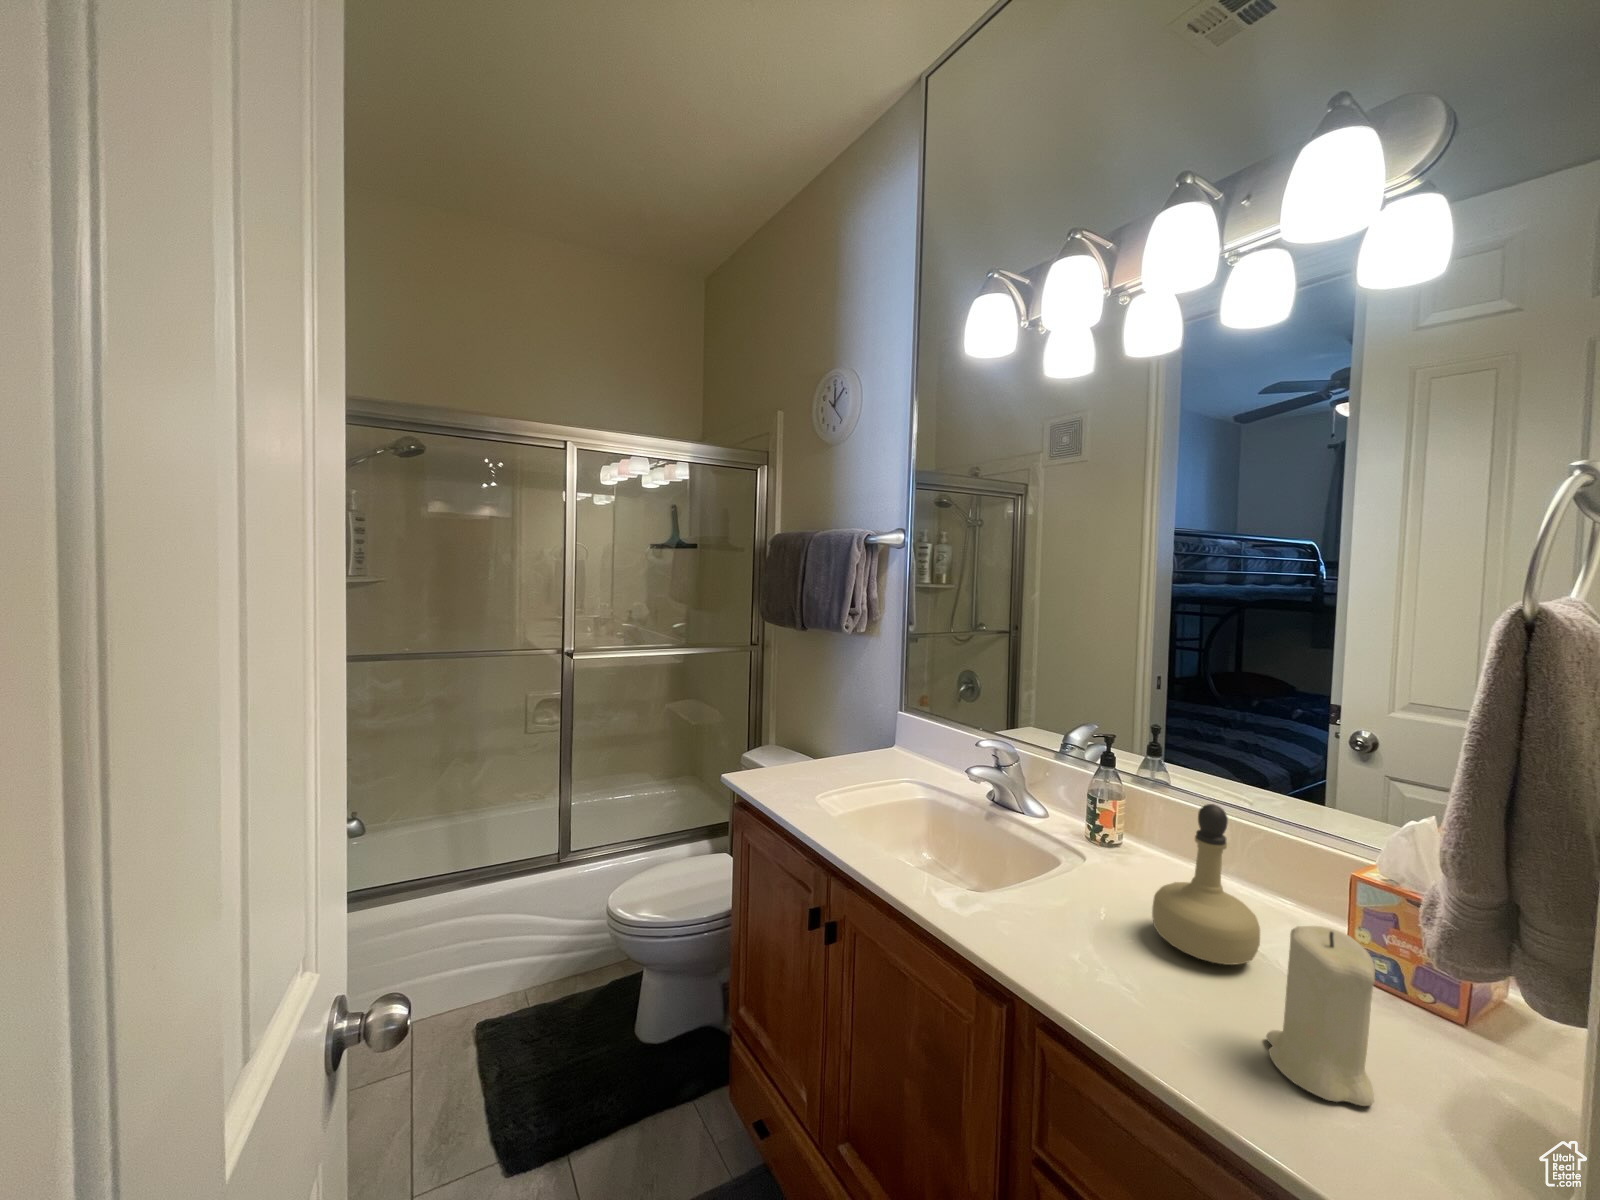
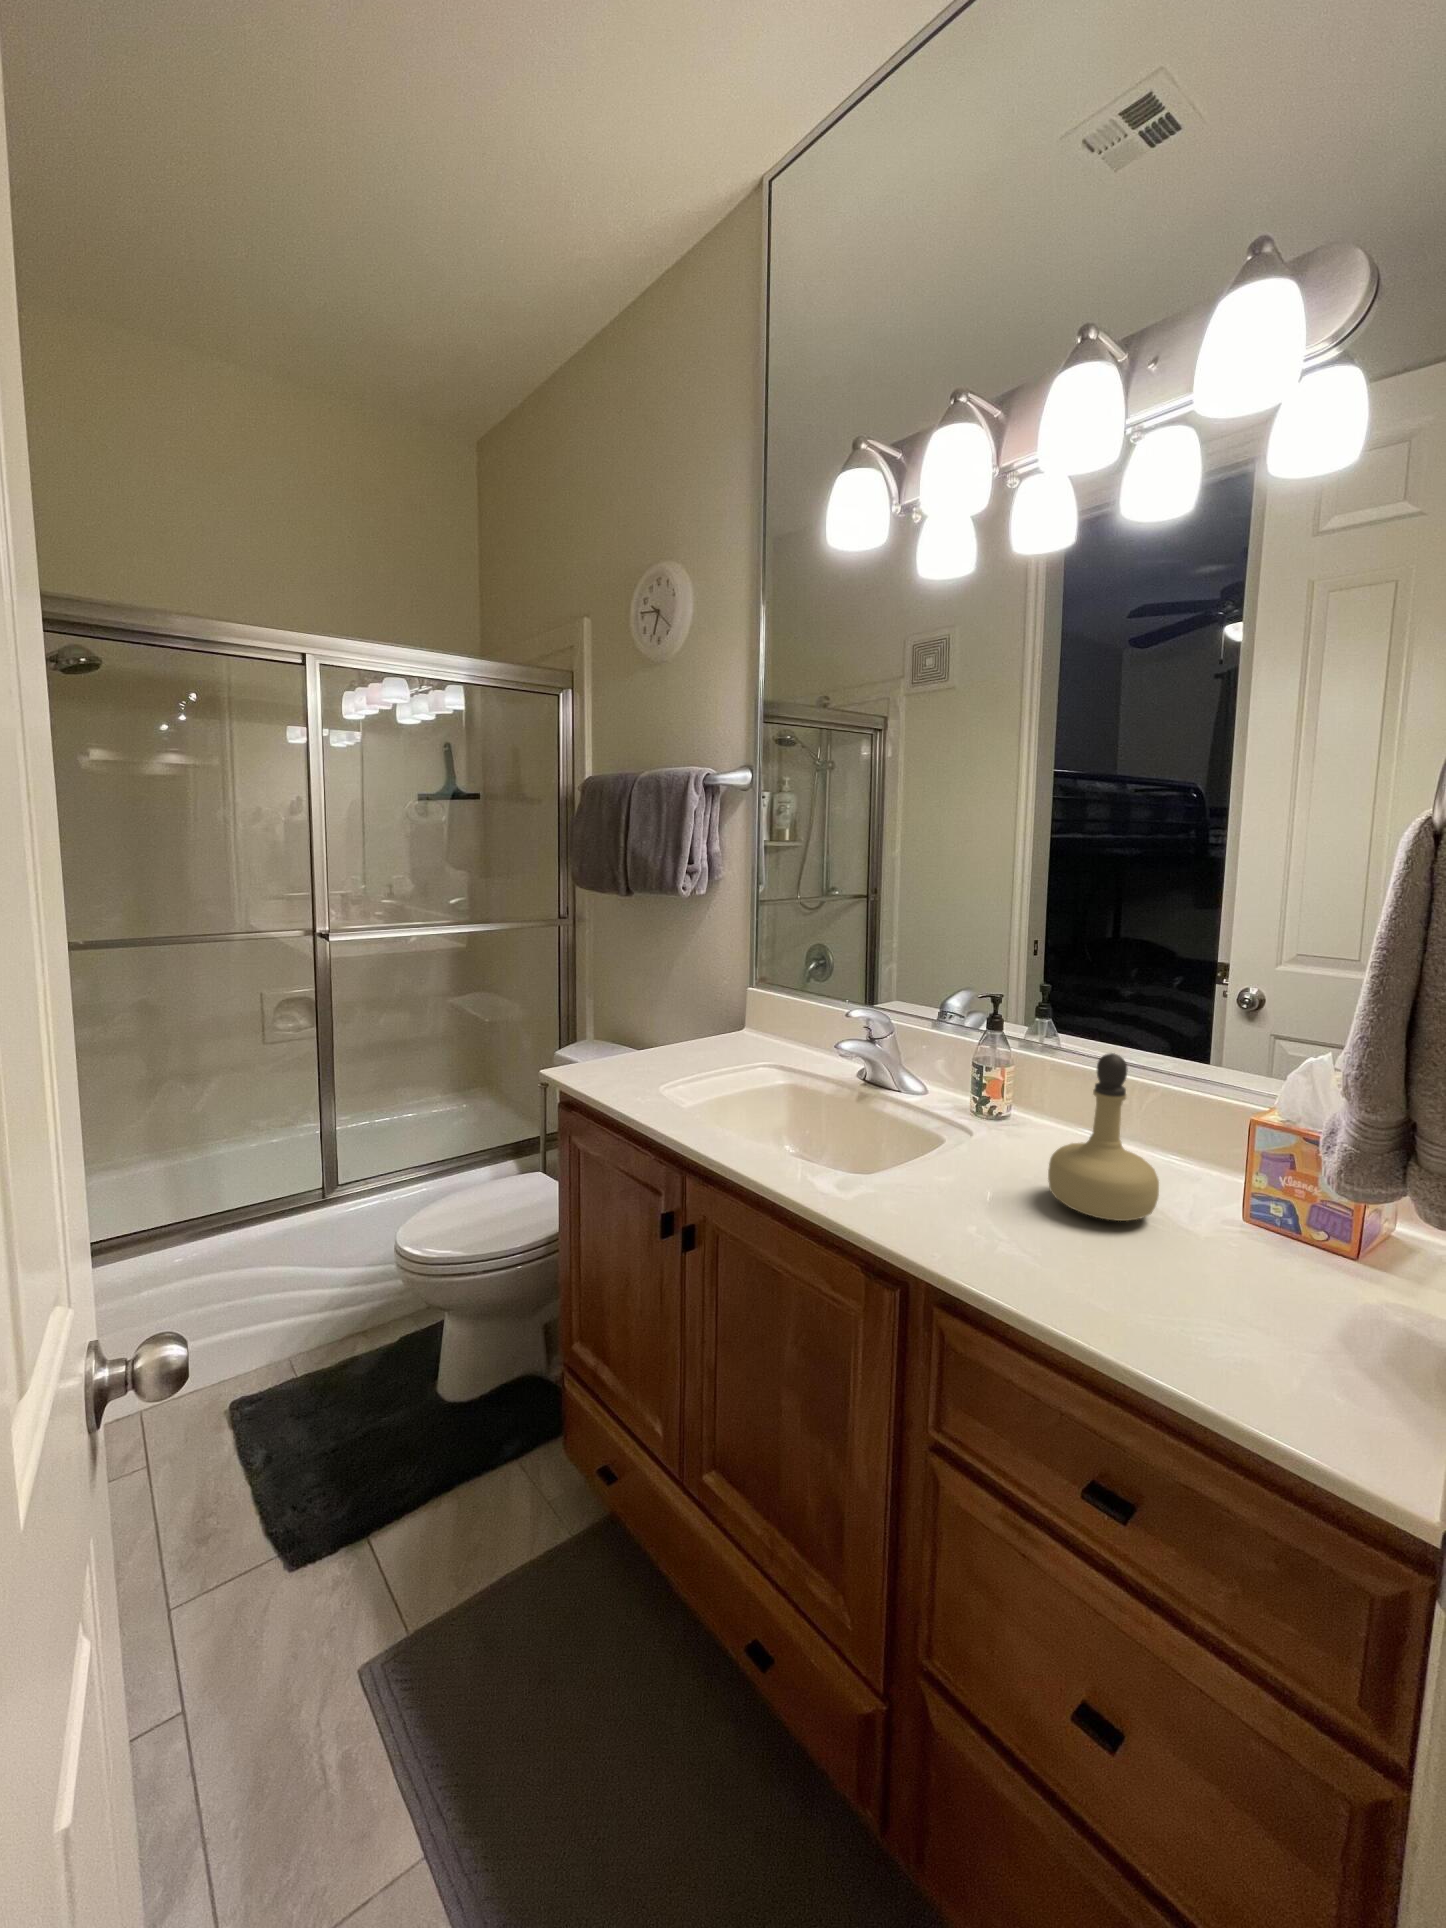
candle: present [1266,926,1375,1106] -> none [1166,1161,1272,1331]

